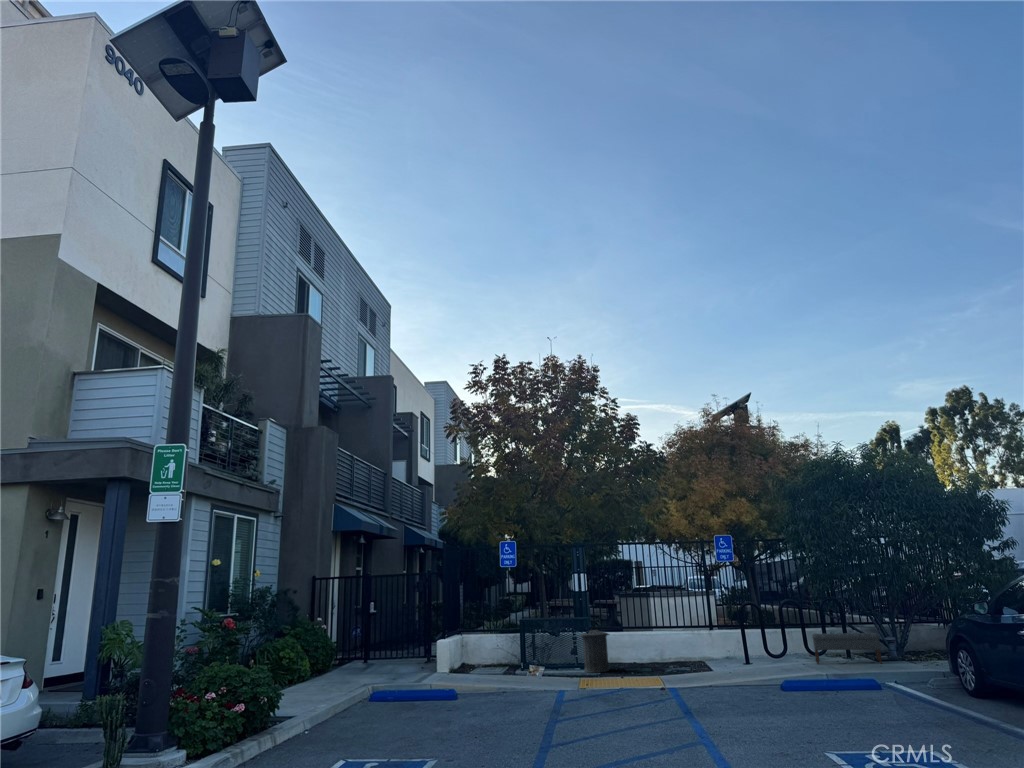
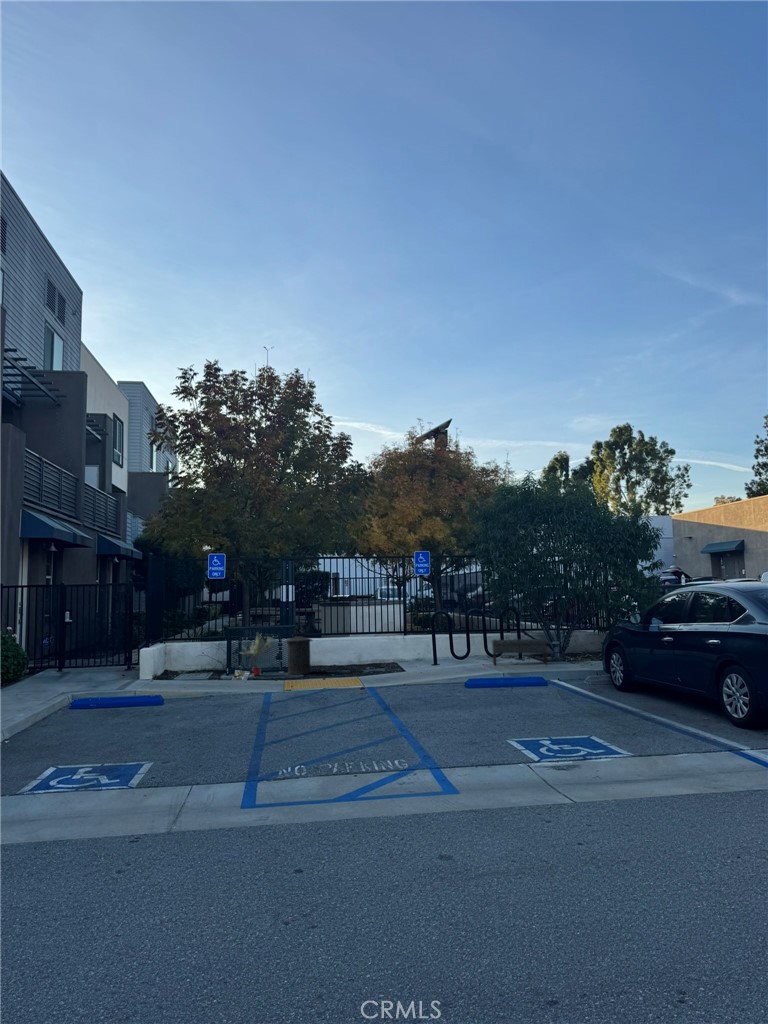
potted tree: none [532,625,568,674] -> present [240,634,273,676]

